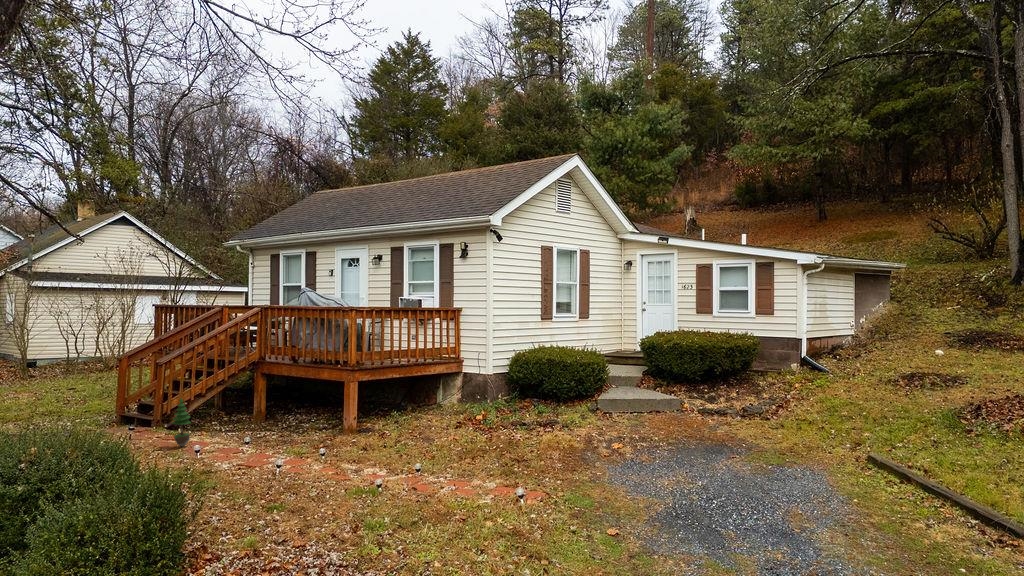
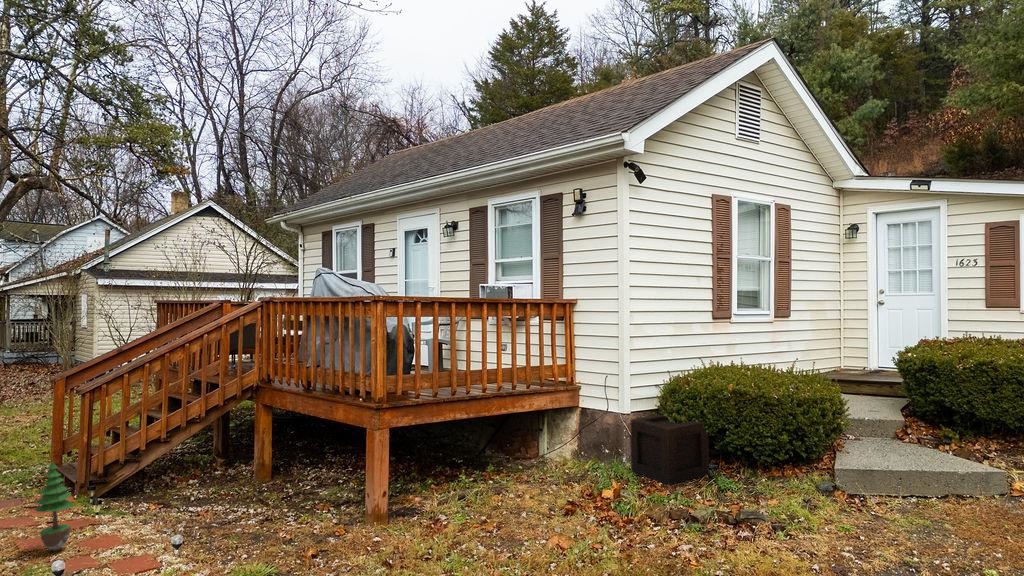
wooden crate: none [492,374,535,413] -> present [630,414,709,485]

